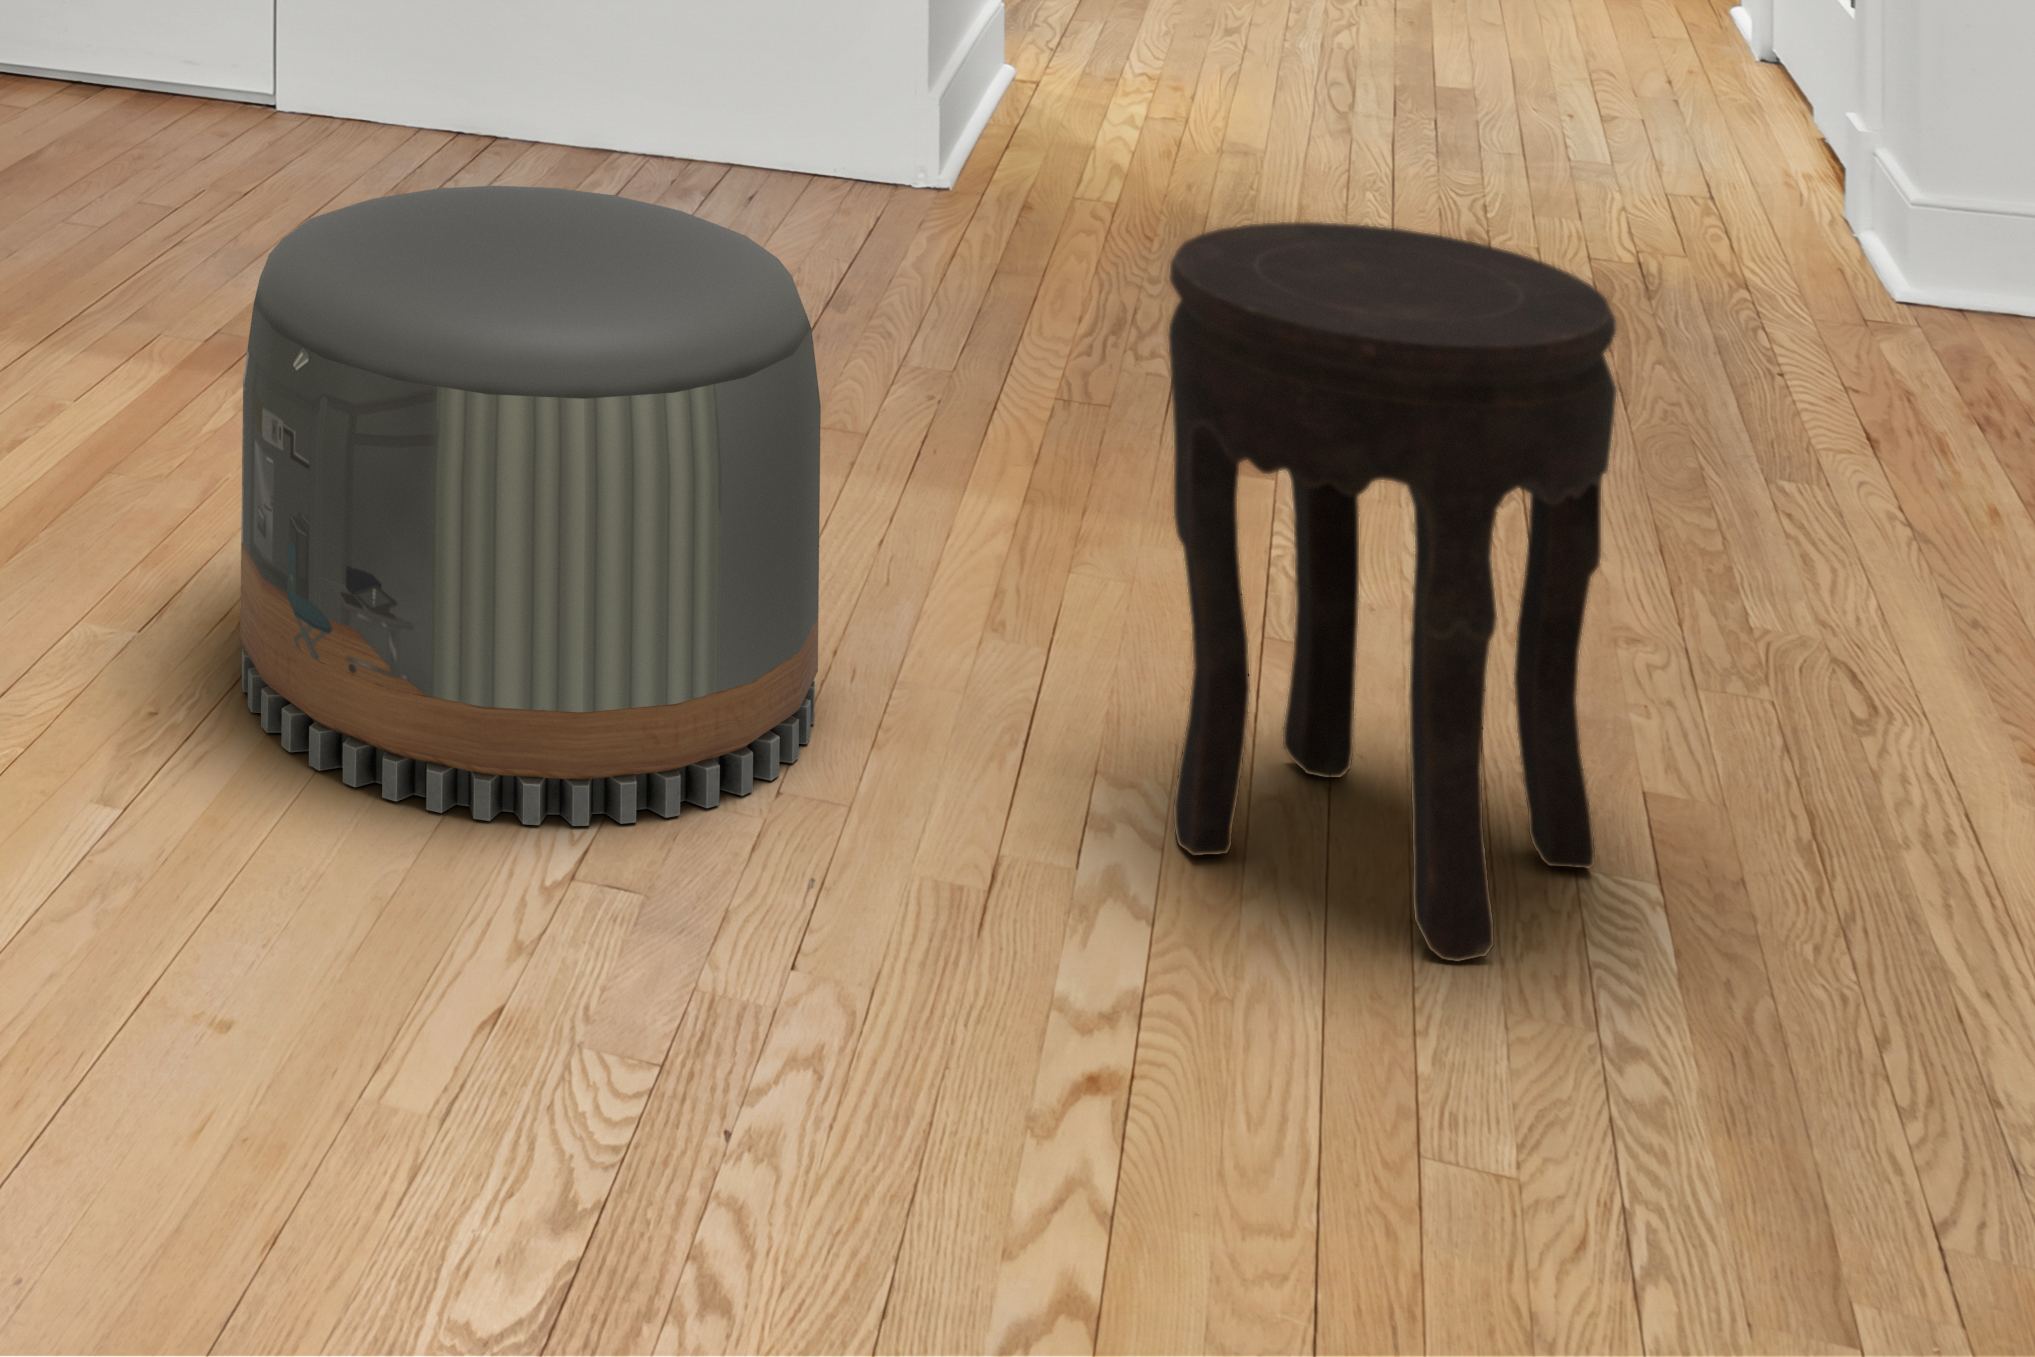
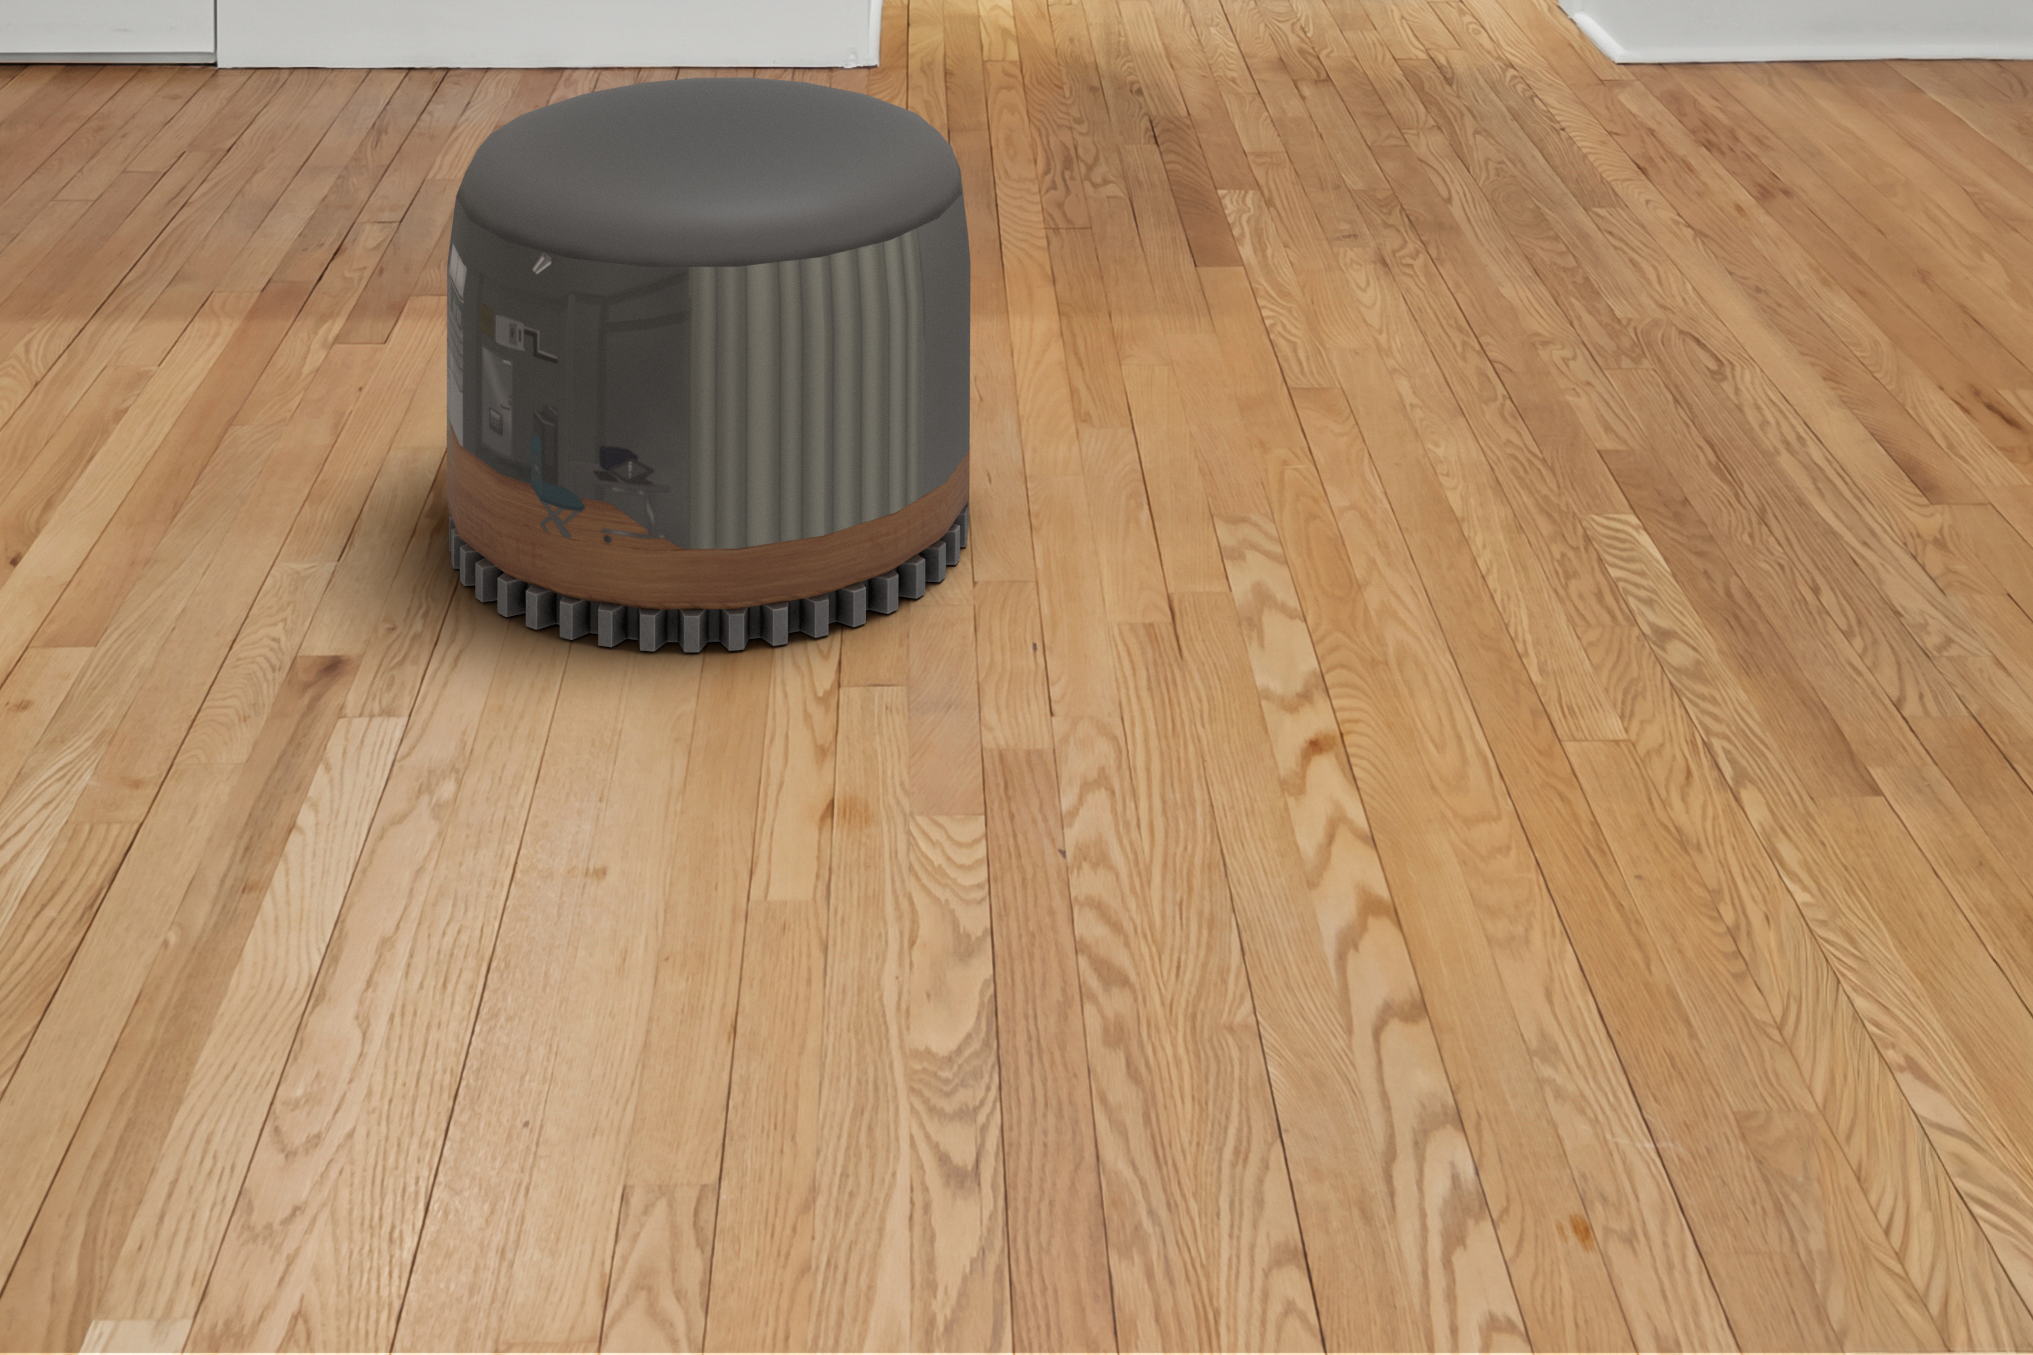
side table: present [1168,222,1617,962] -> none [1262,23,1599,591]

